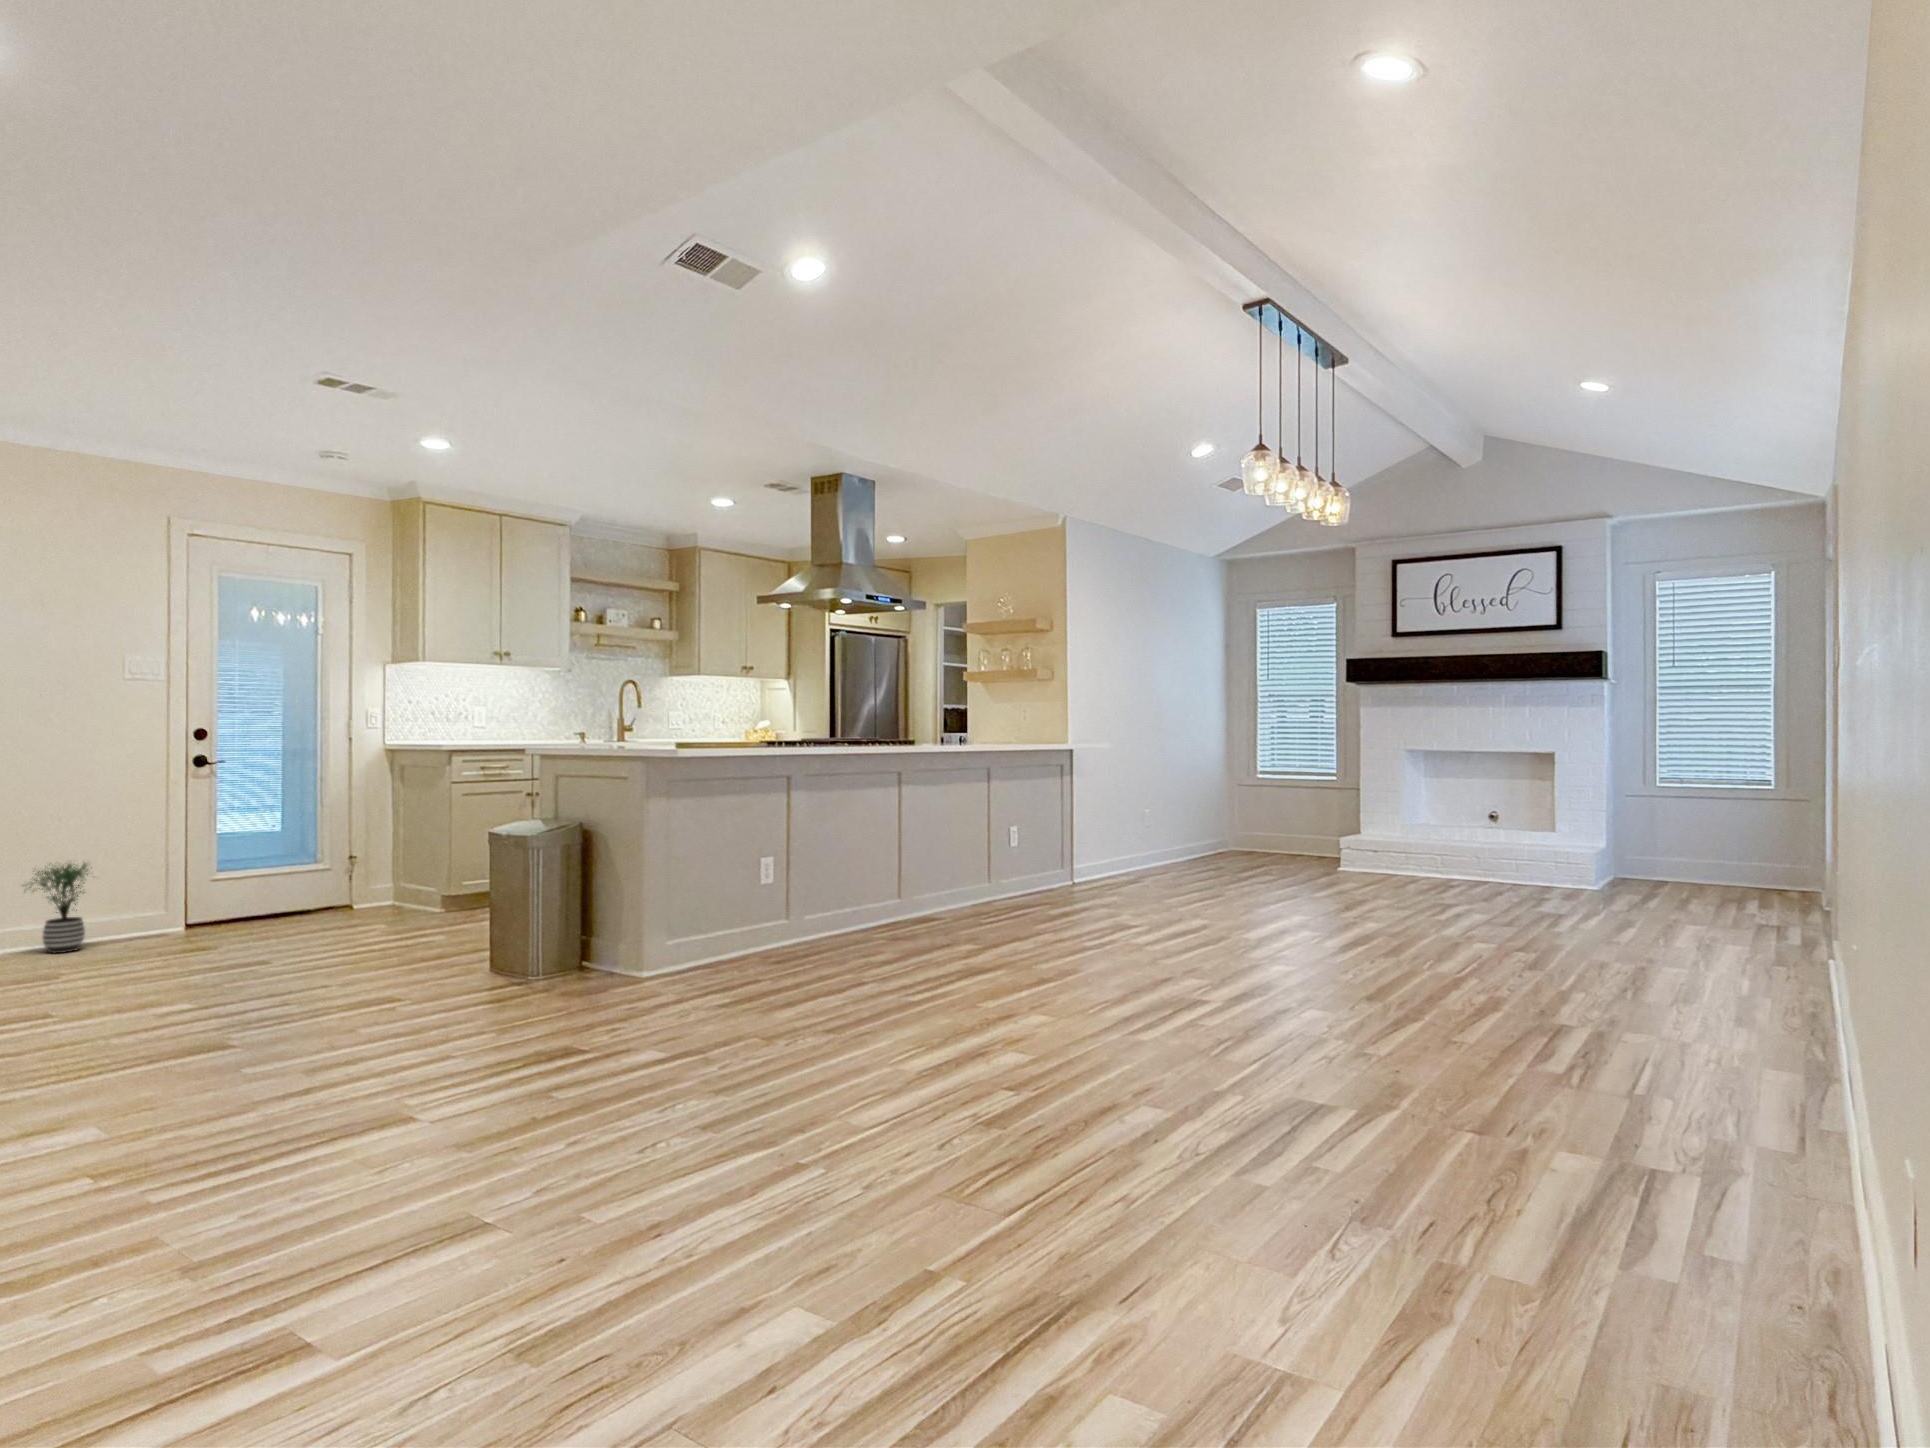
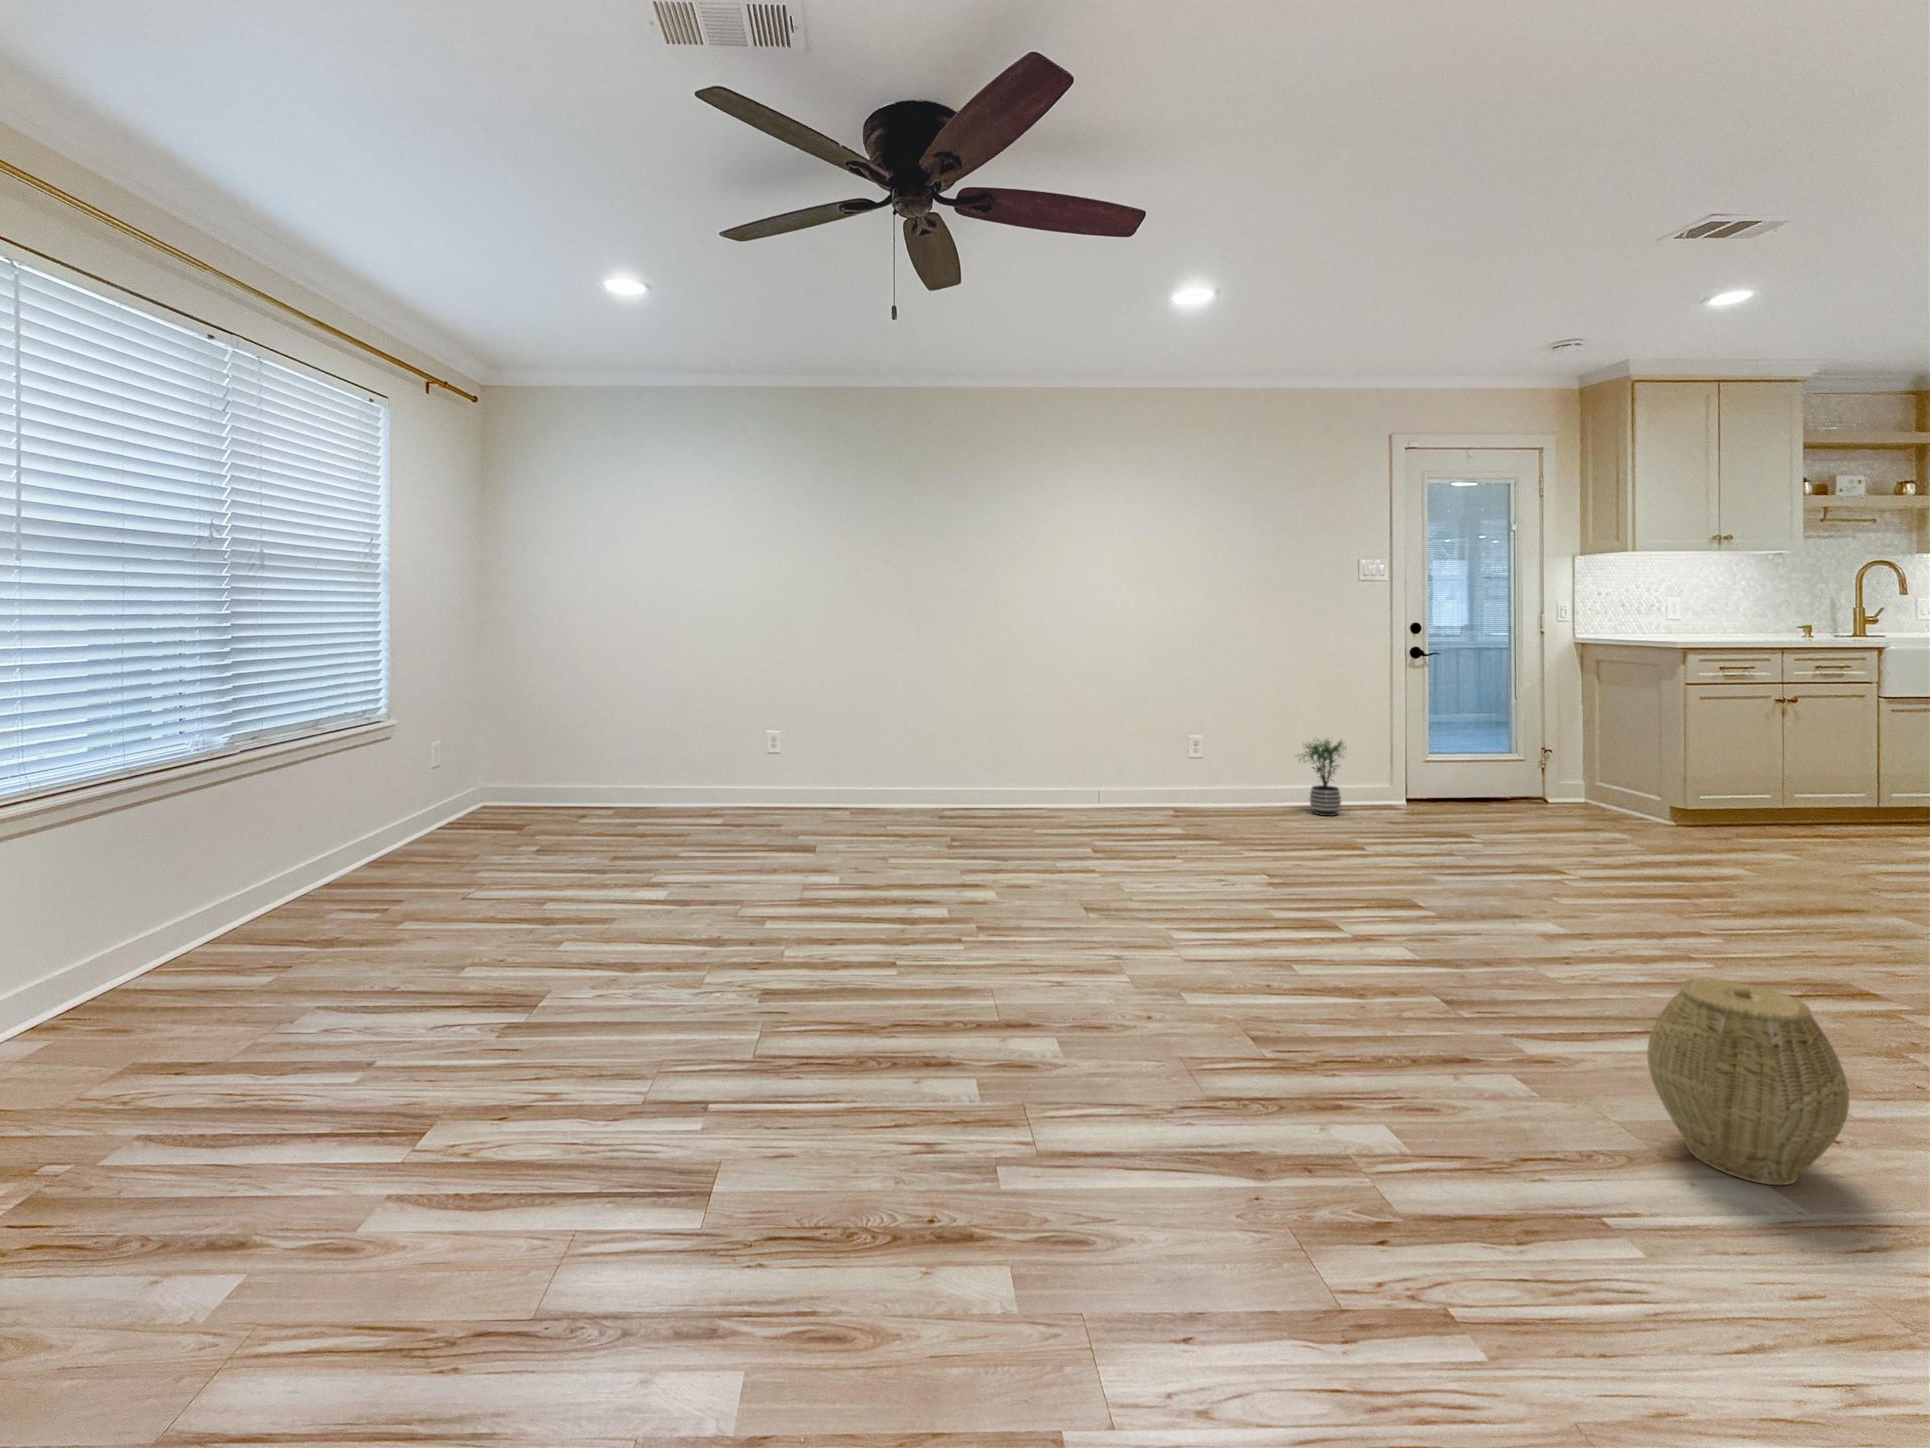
woven basket: none [33,1010,165,1152] -> present [1647,978,1849,1185]

